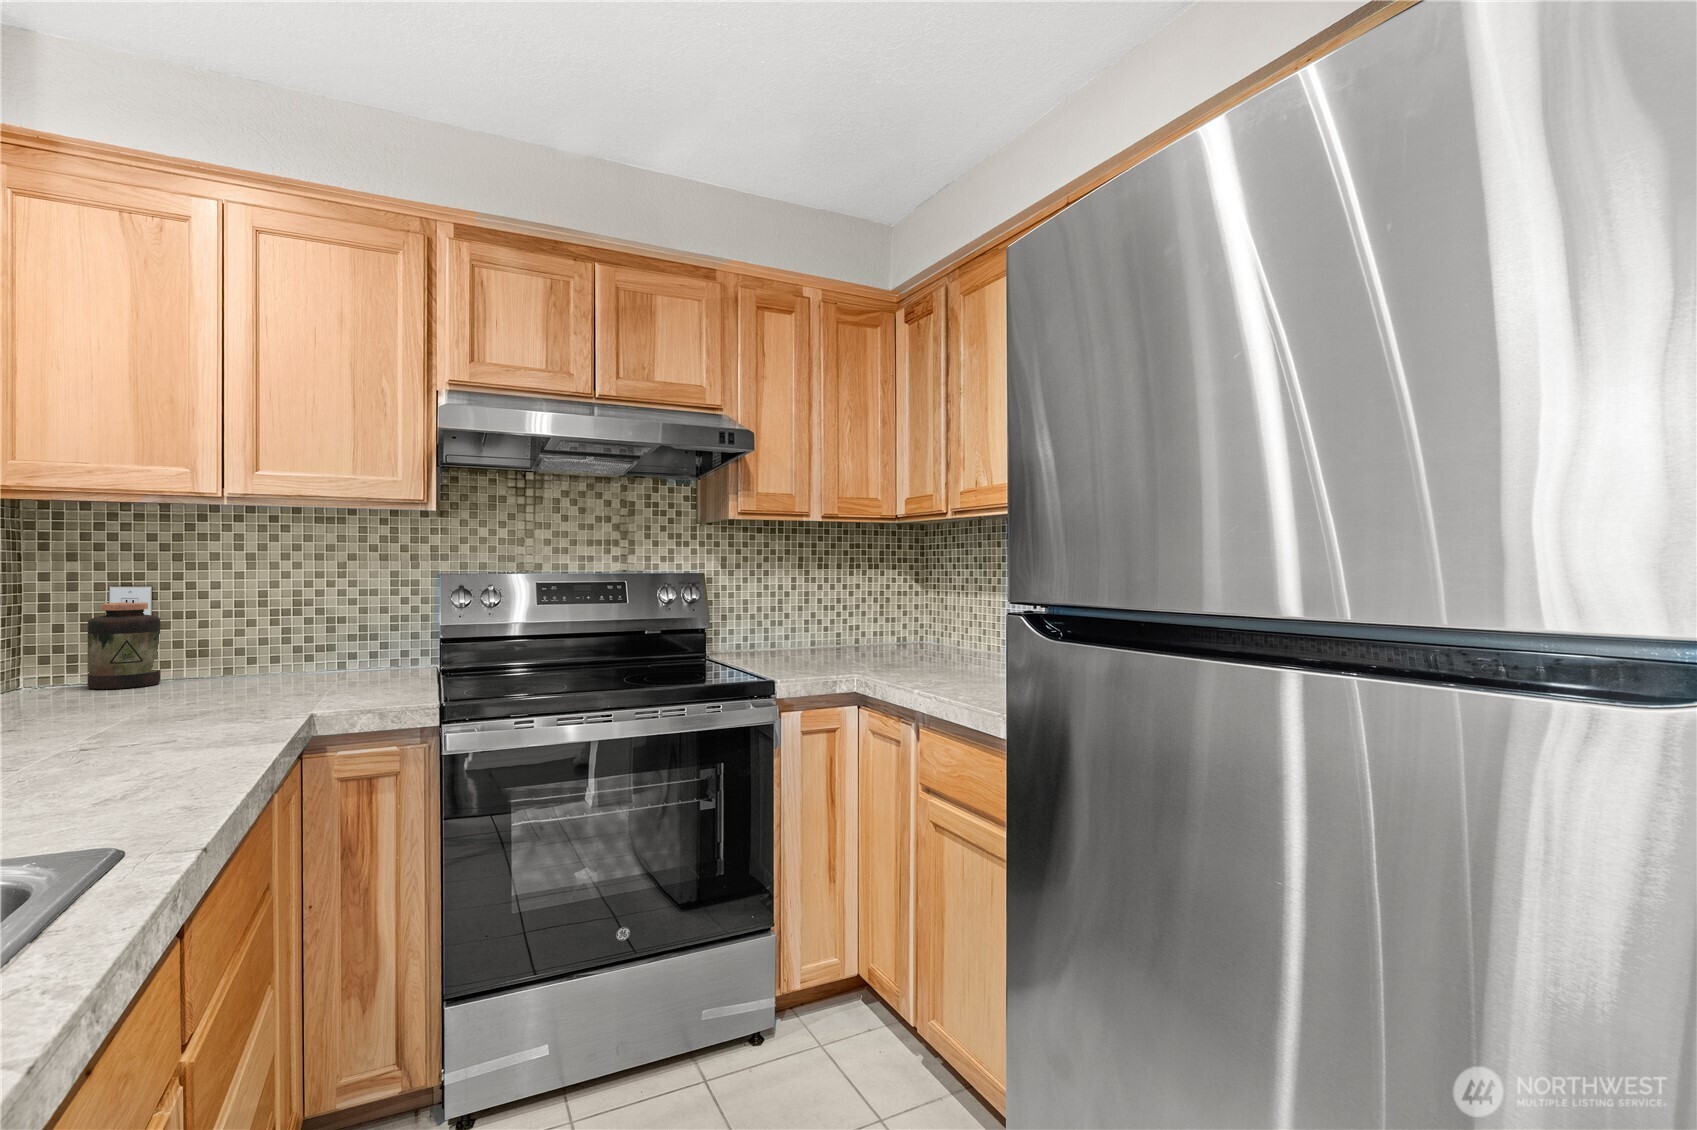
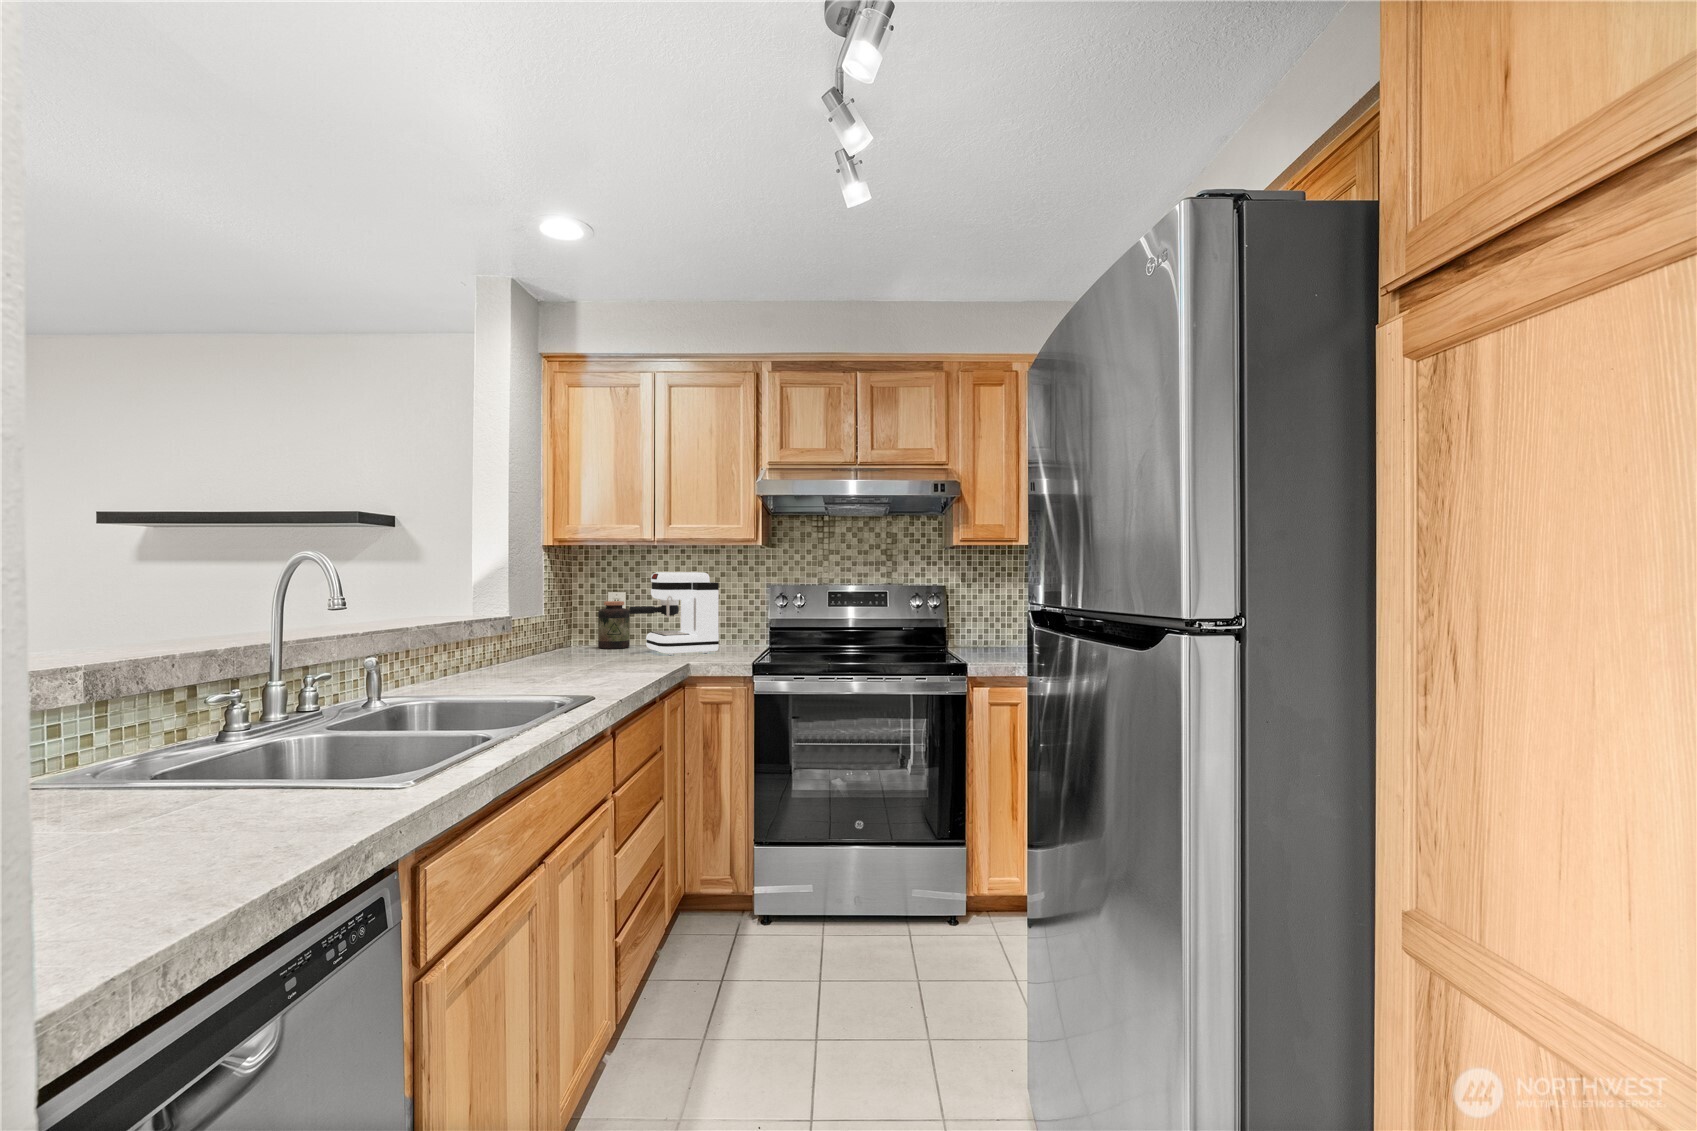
coffee maker: none [165,551,354,695] -> present [629,572,719,655]

